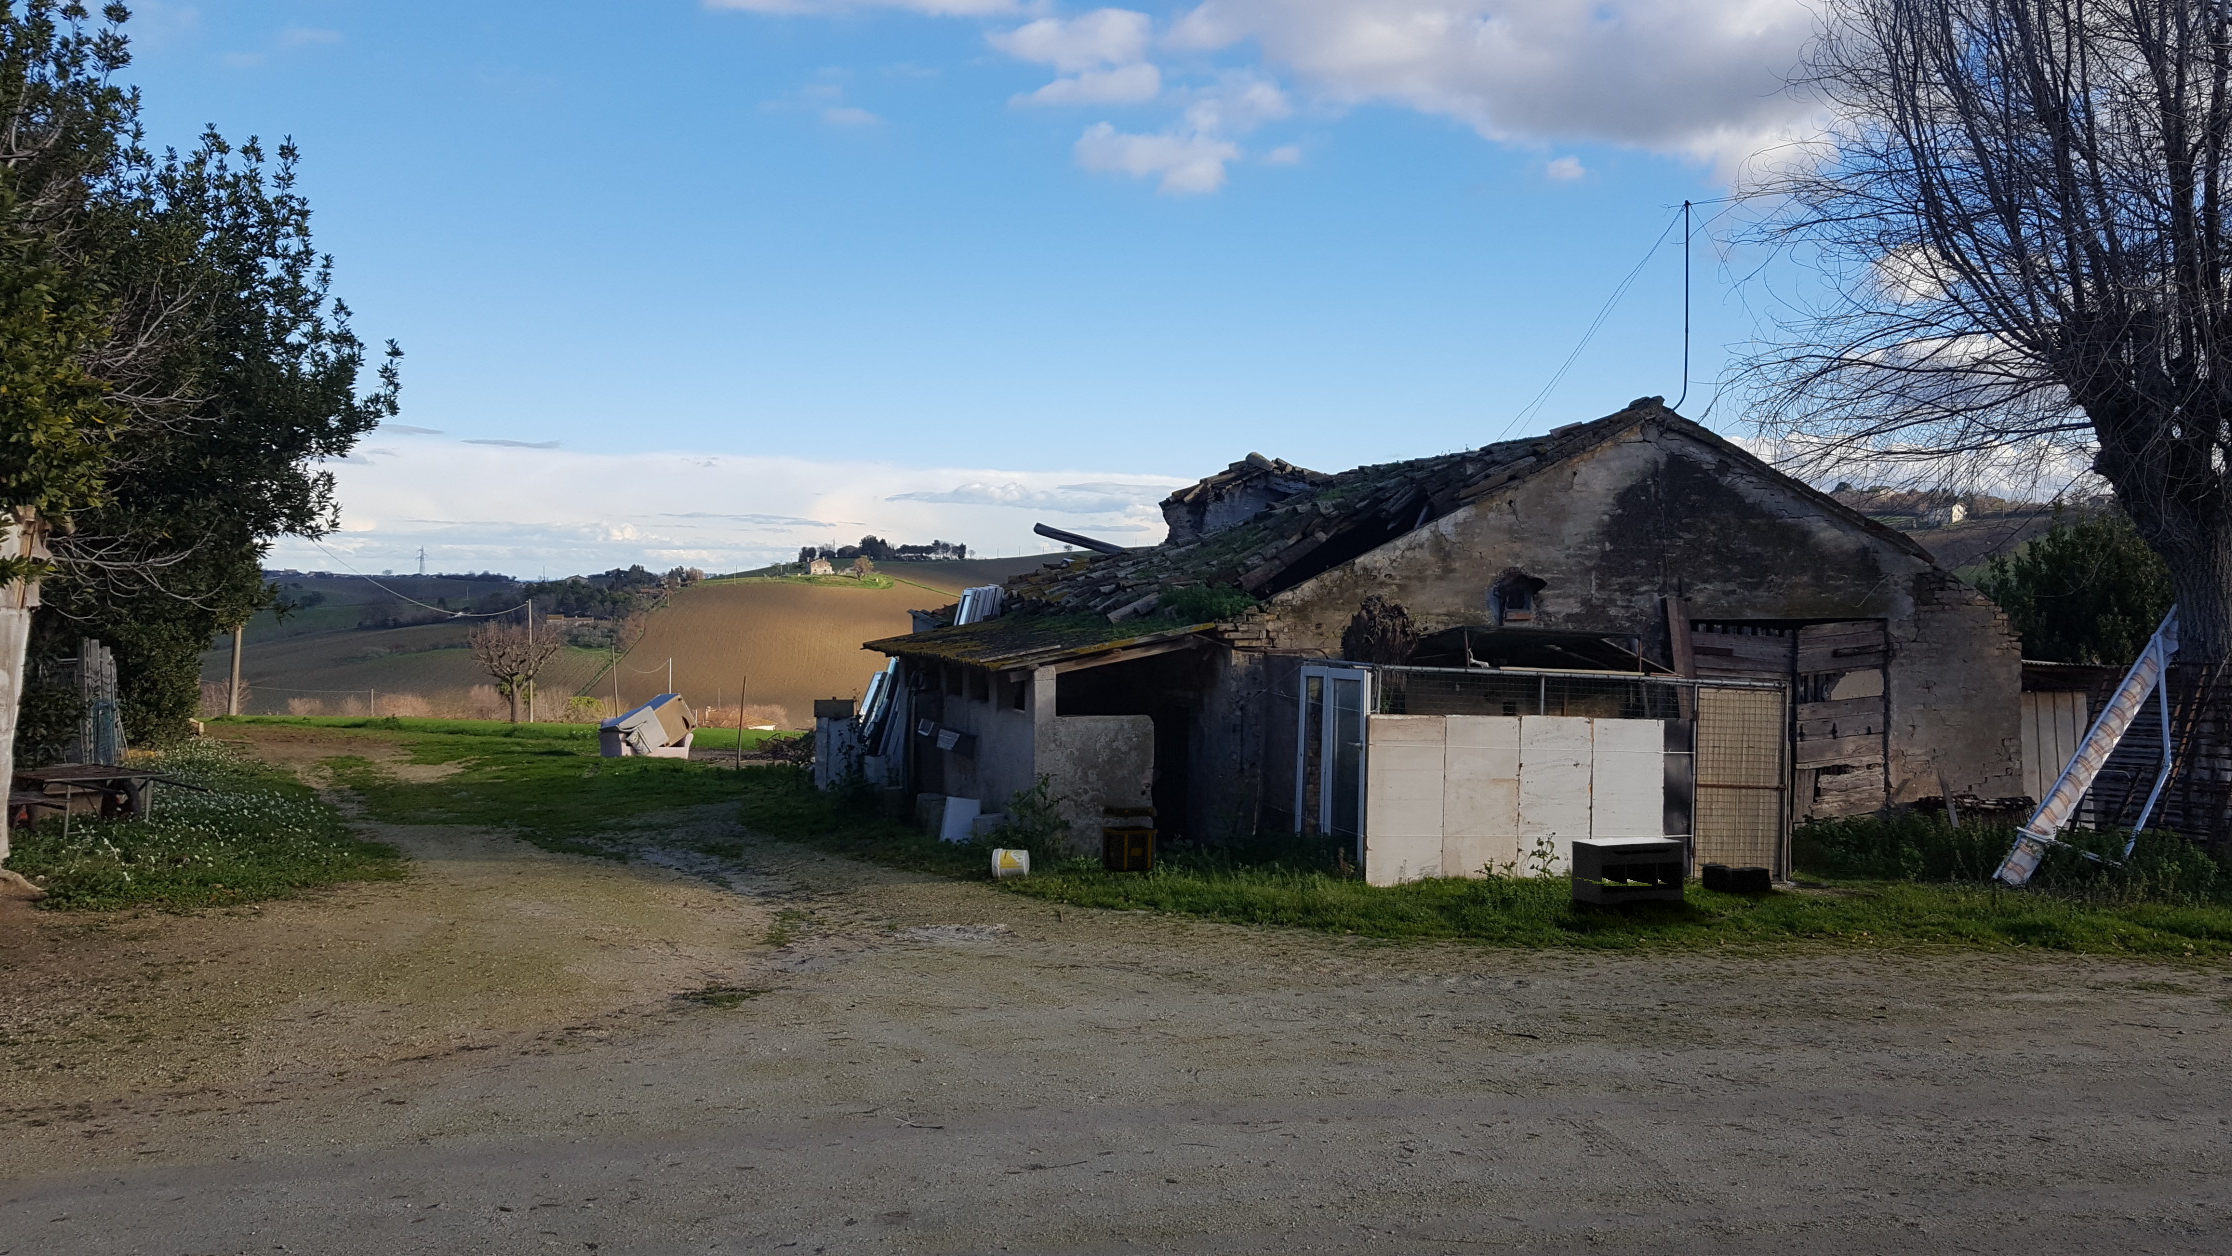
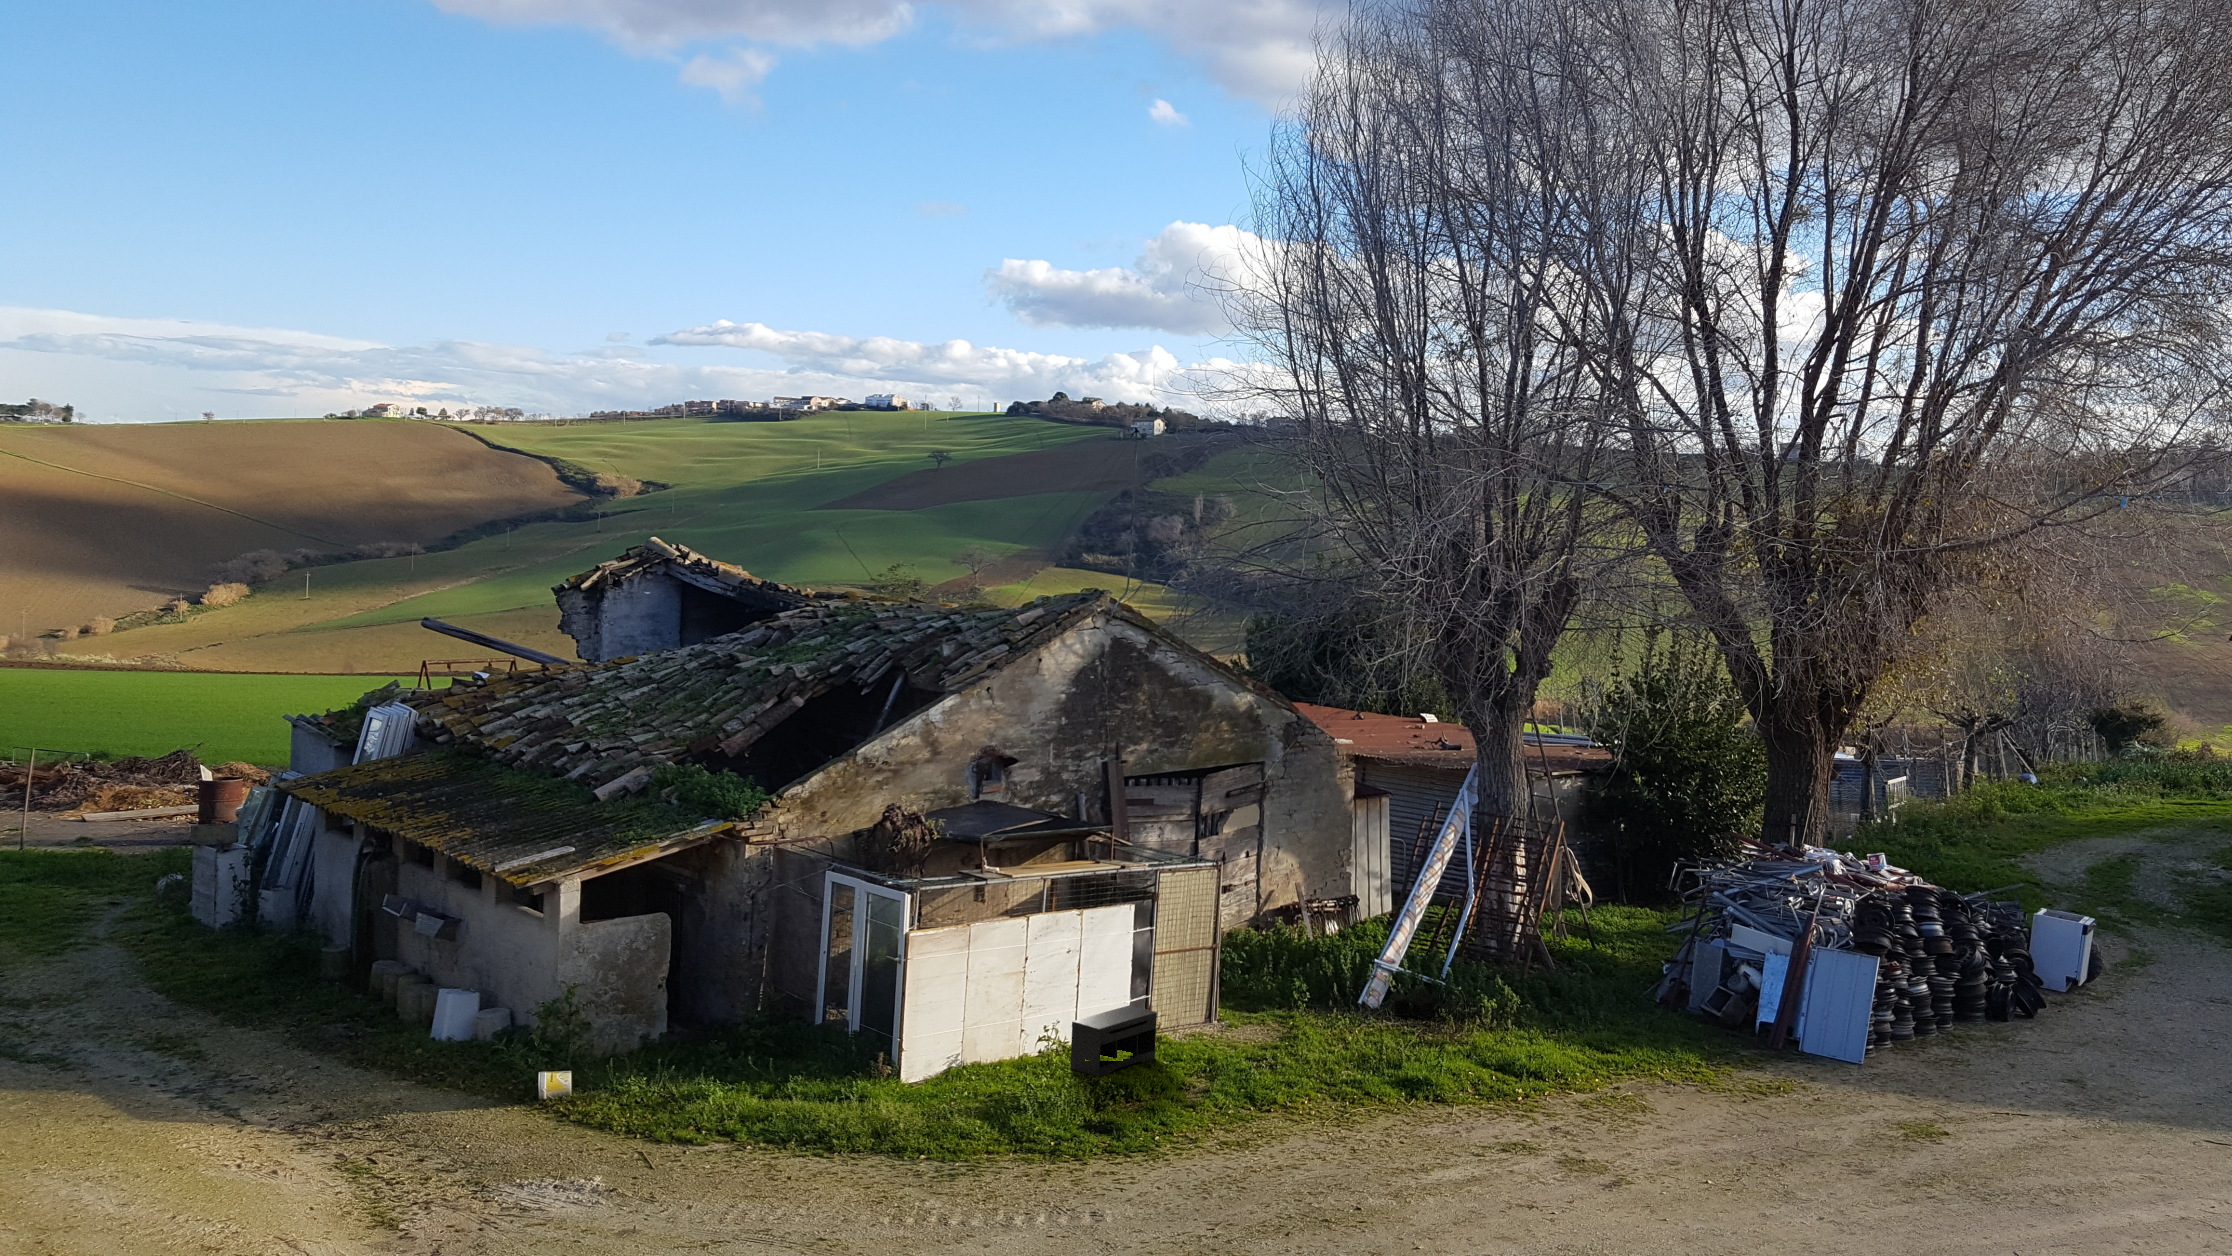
toolbox: present [1102,804,1157,871] -> none [622,999,680,1069]
potted tree: present [1791,827,1829,888] -> none [1217,970,1252,1024]
storage bin: present [1698,863,1772,891] -> present [1389,993,1436,1018]

